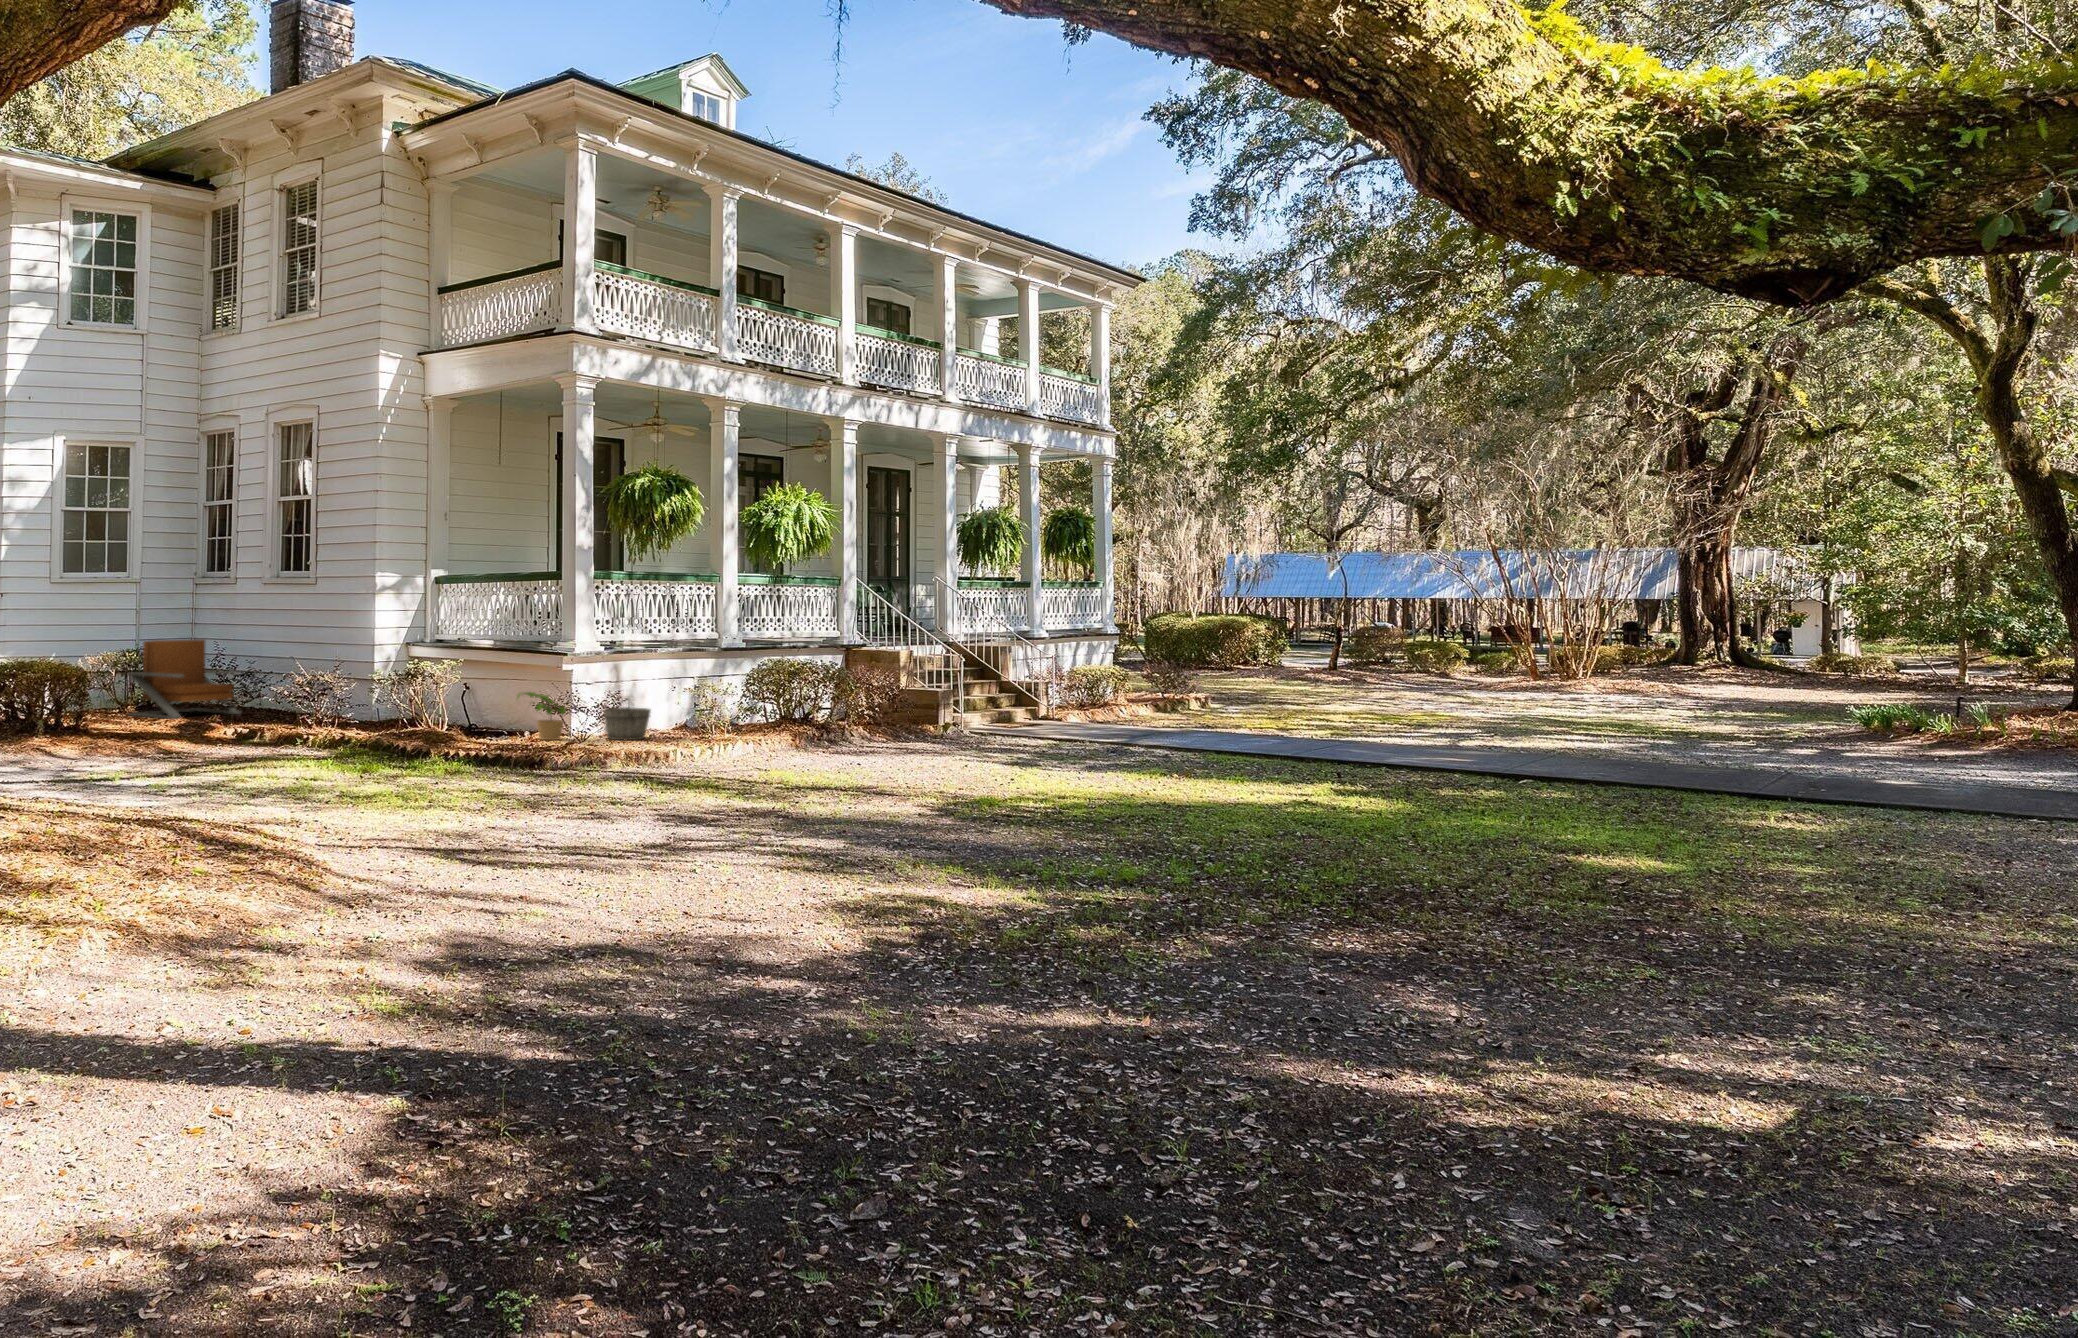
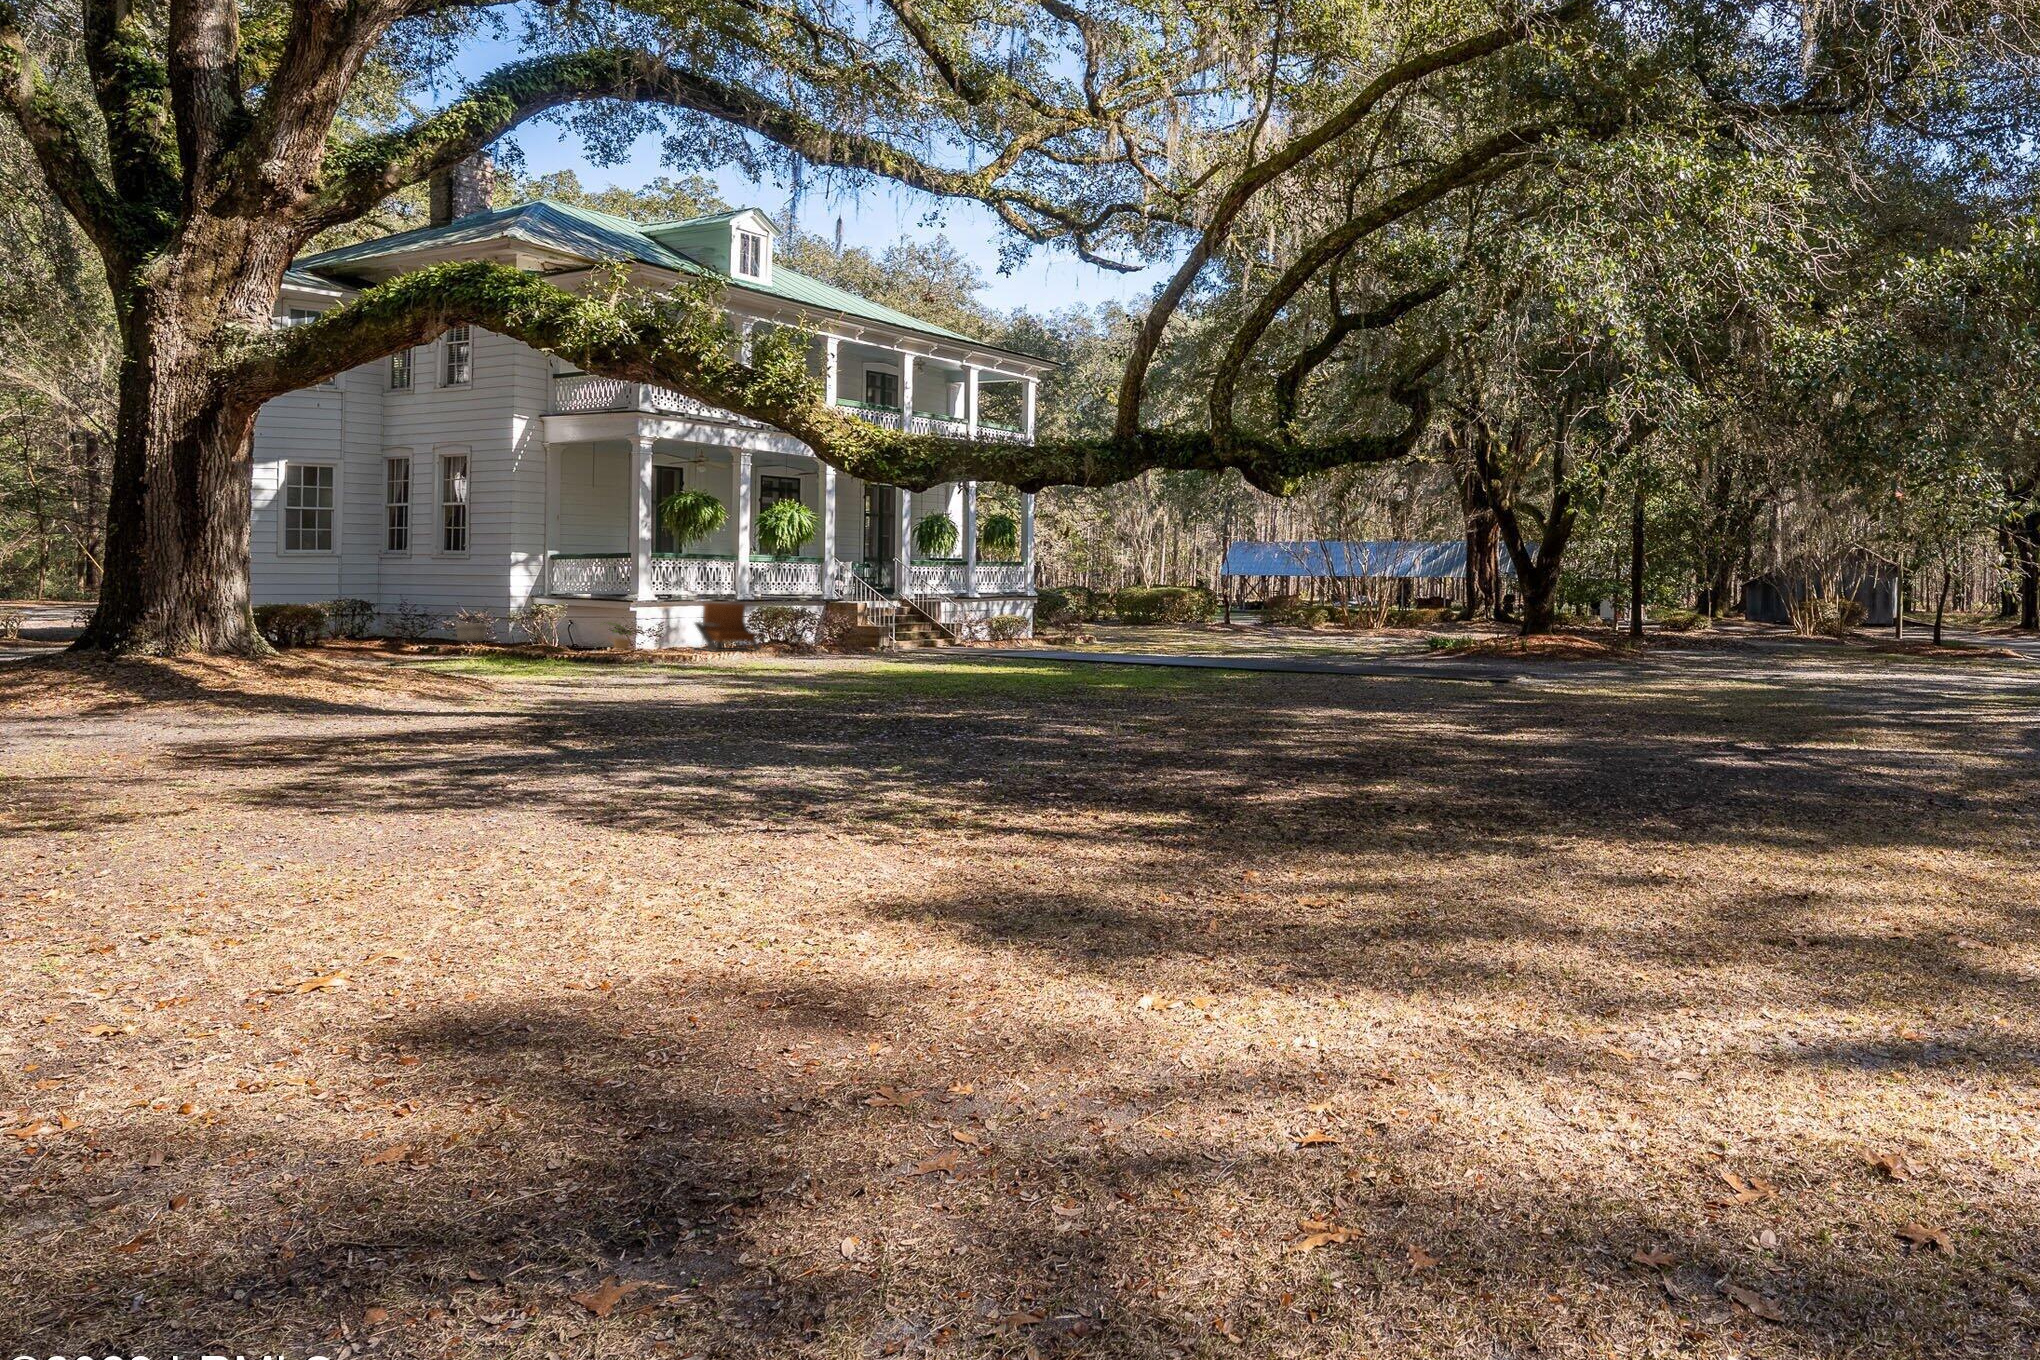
lounge chair: present [128,640,241,719] -> present [695,603,761,651]
wooden bucket: present [604,706,651,740] -> present [456,623,488,642]

